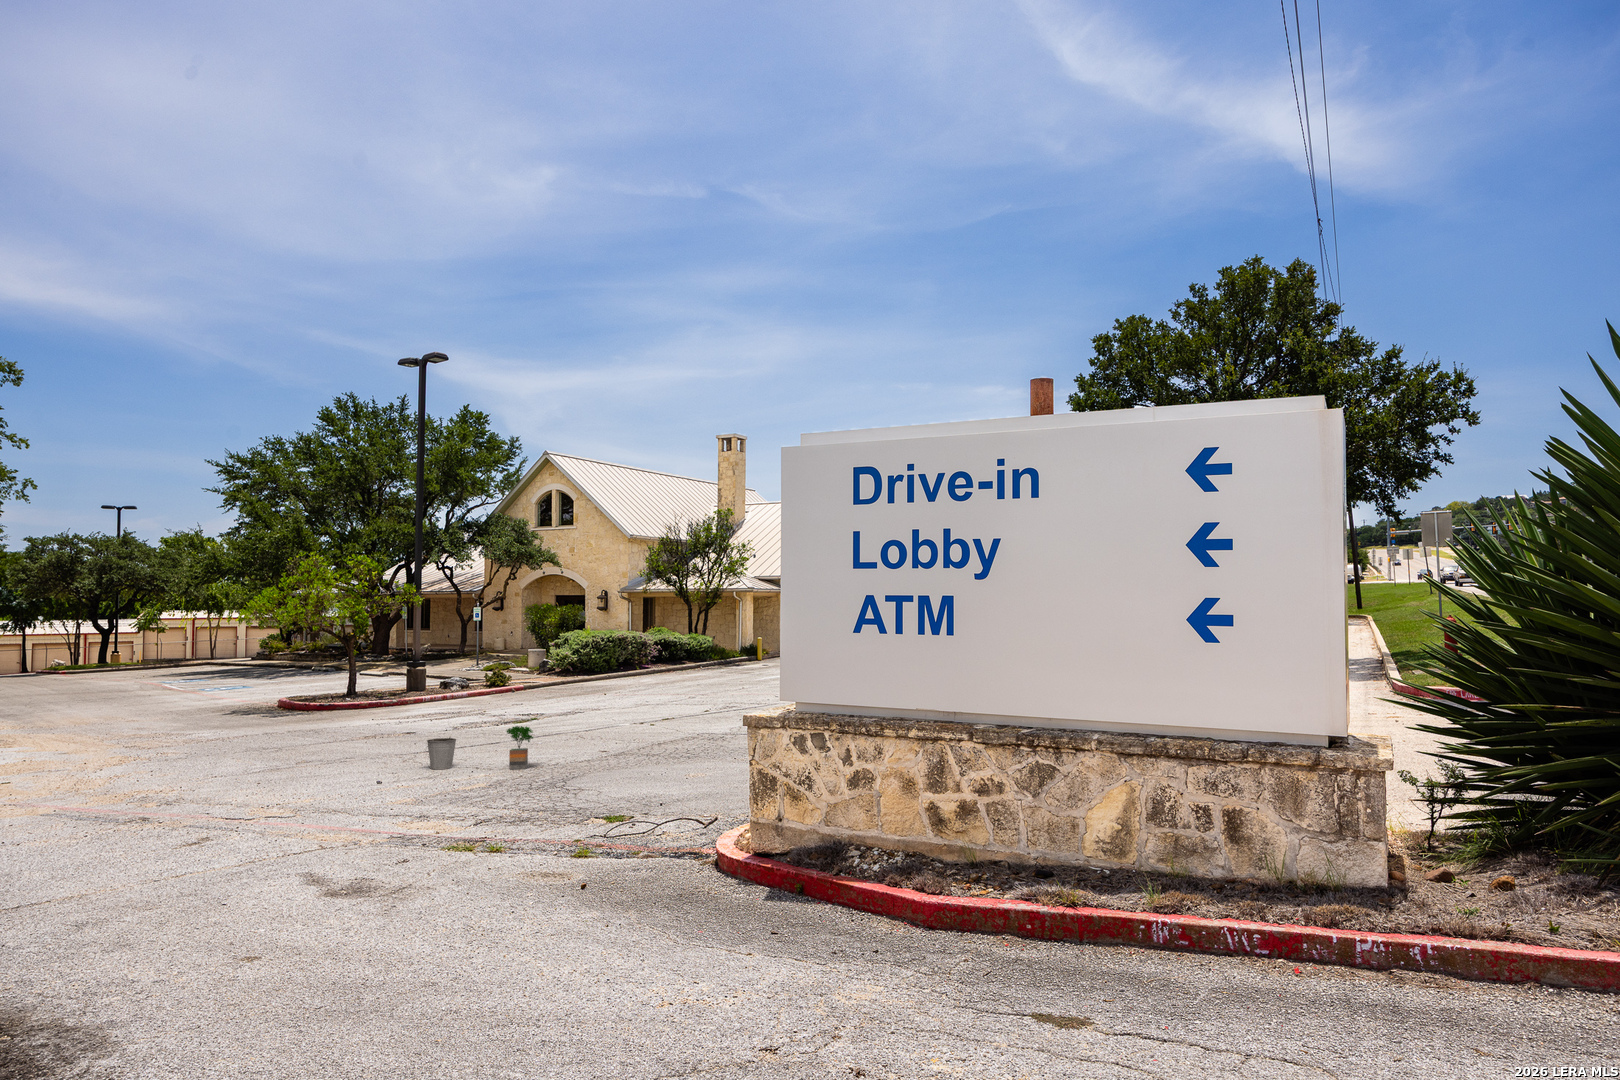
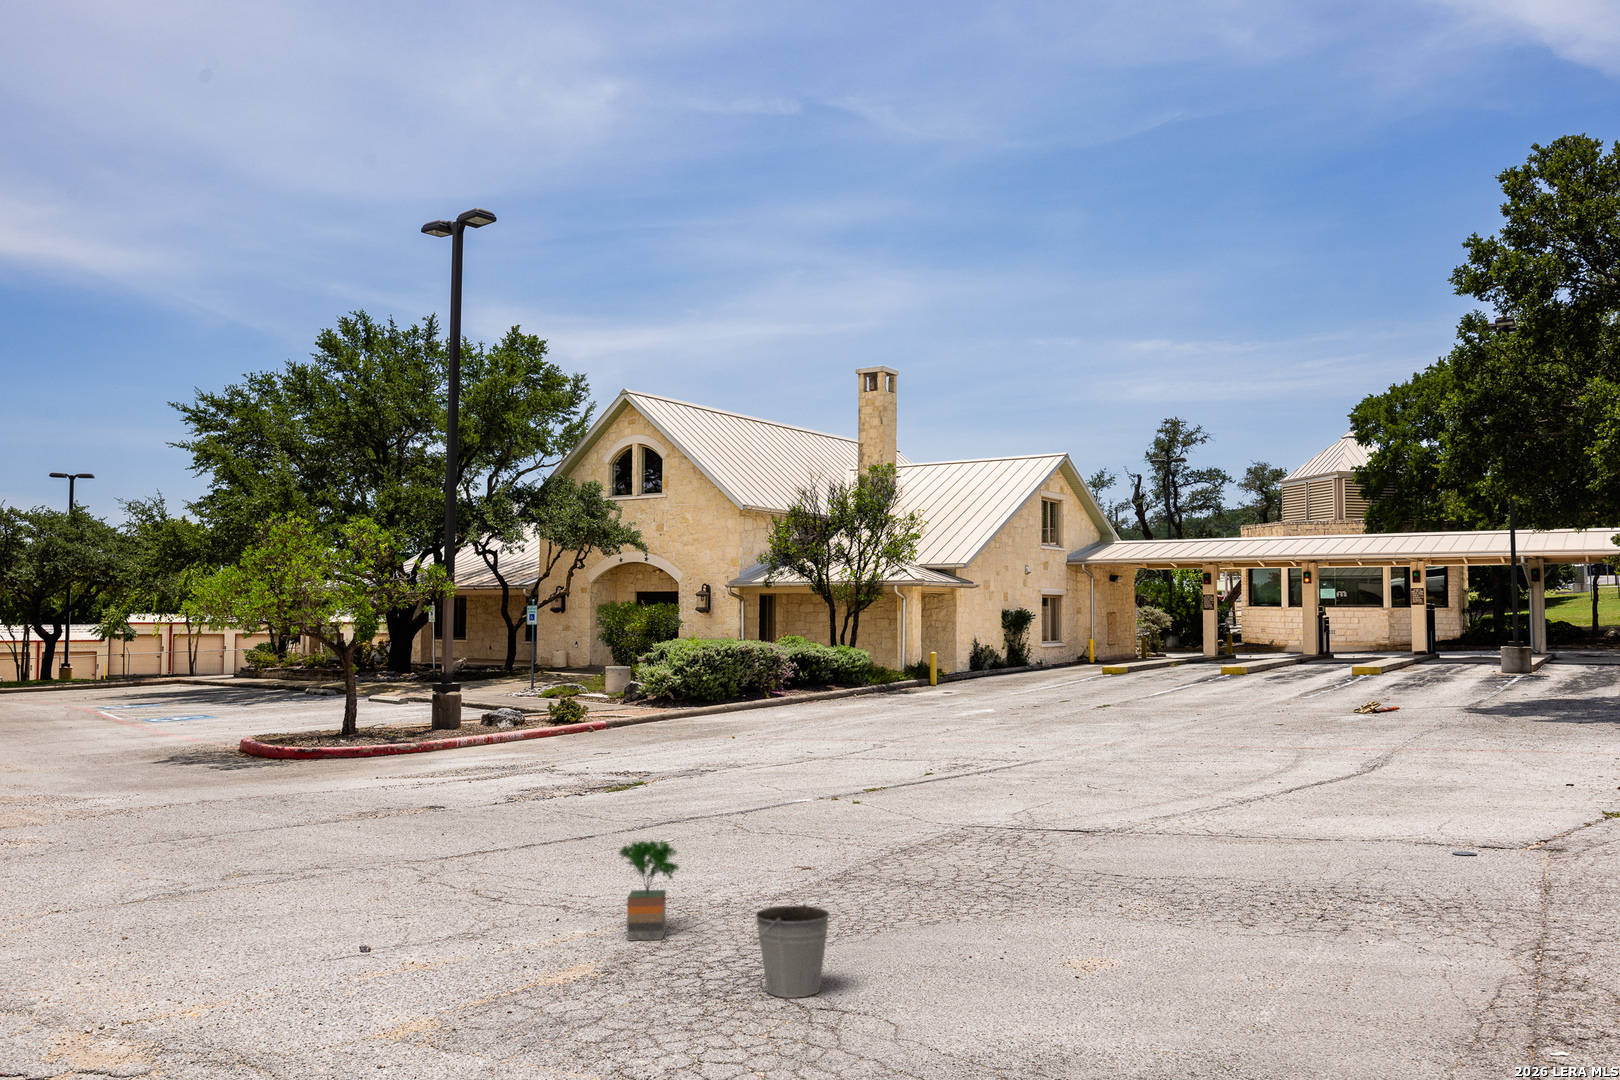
bucket: present [426,737,456,769] -> present [753,903,830,998]

